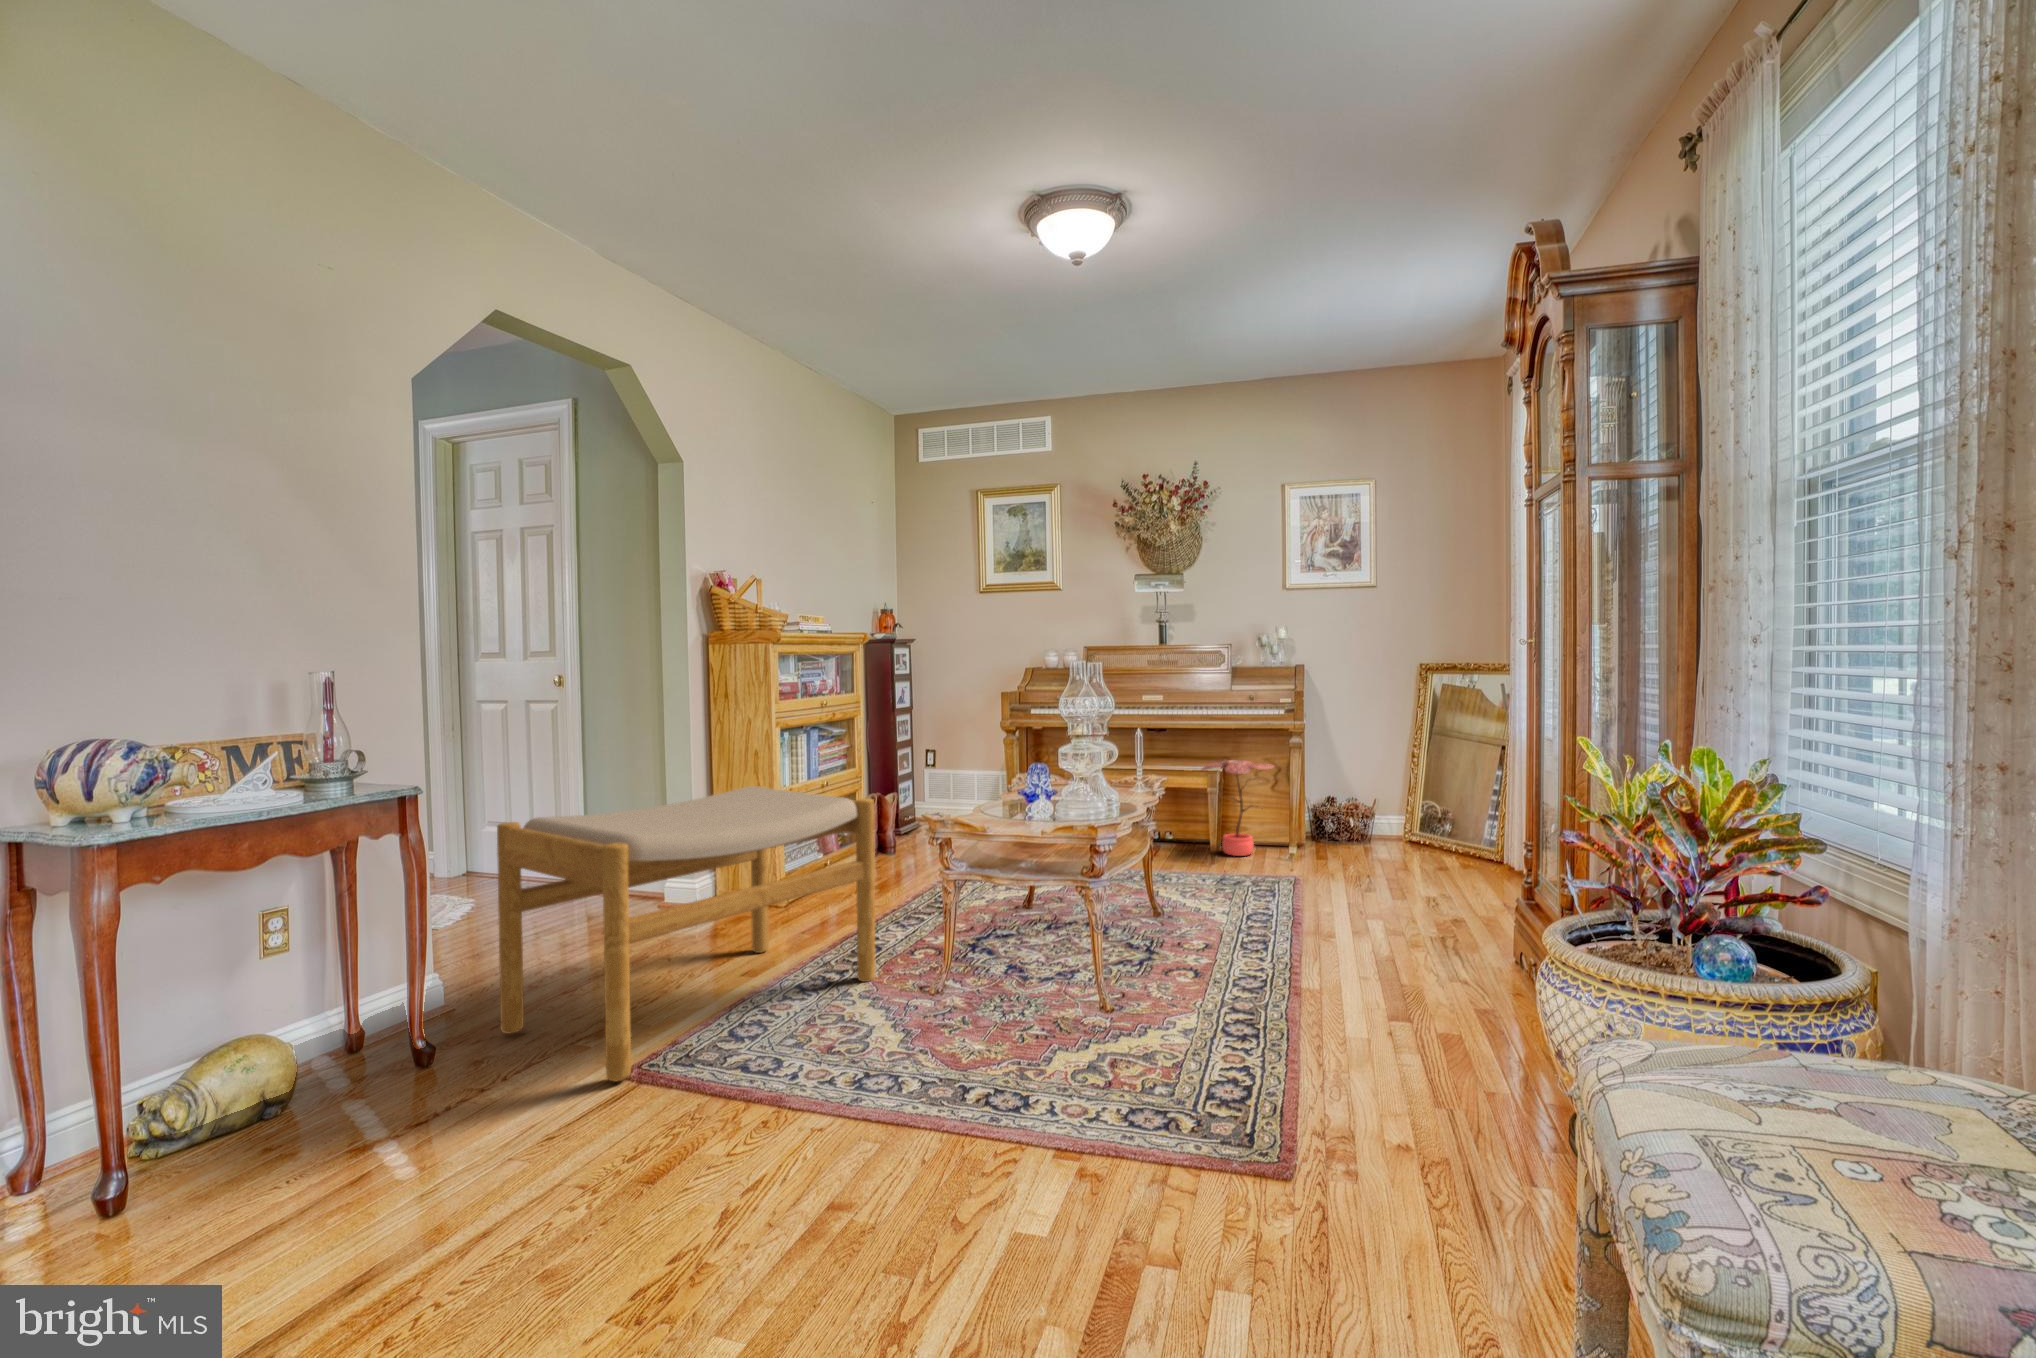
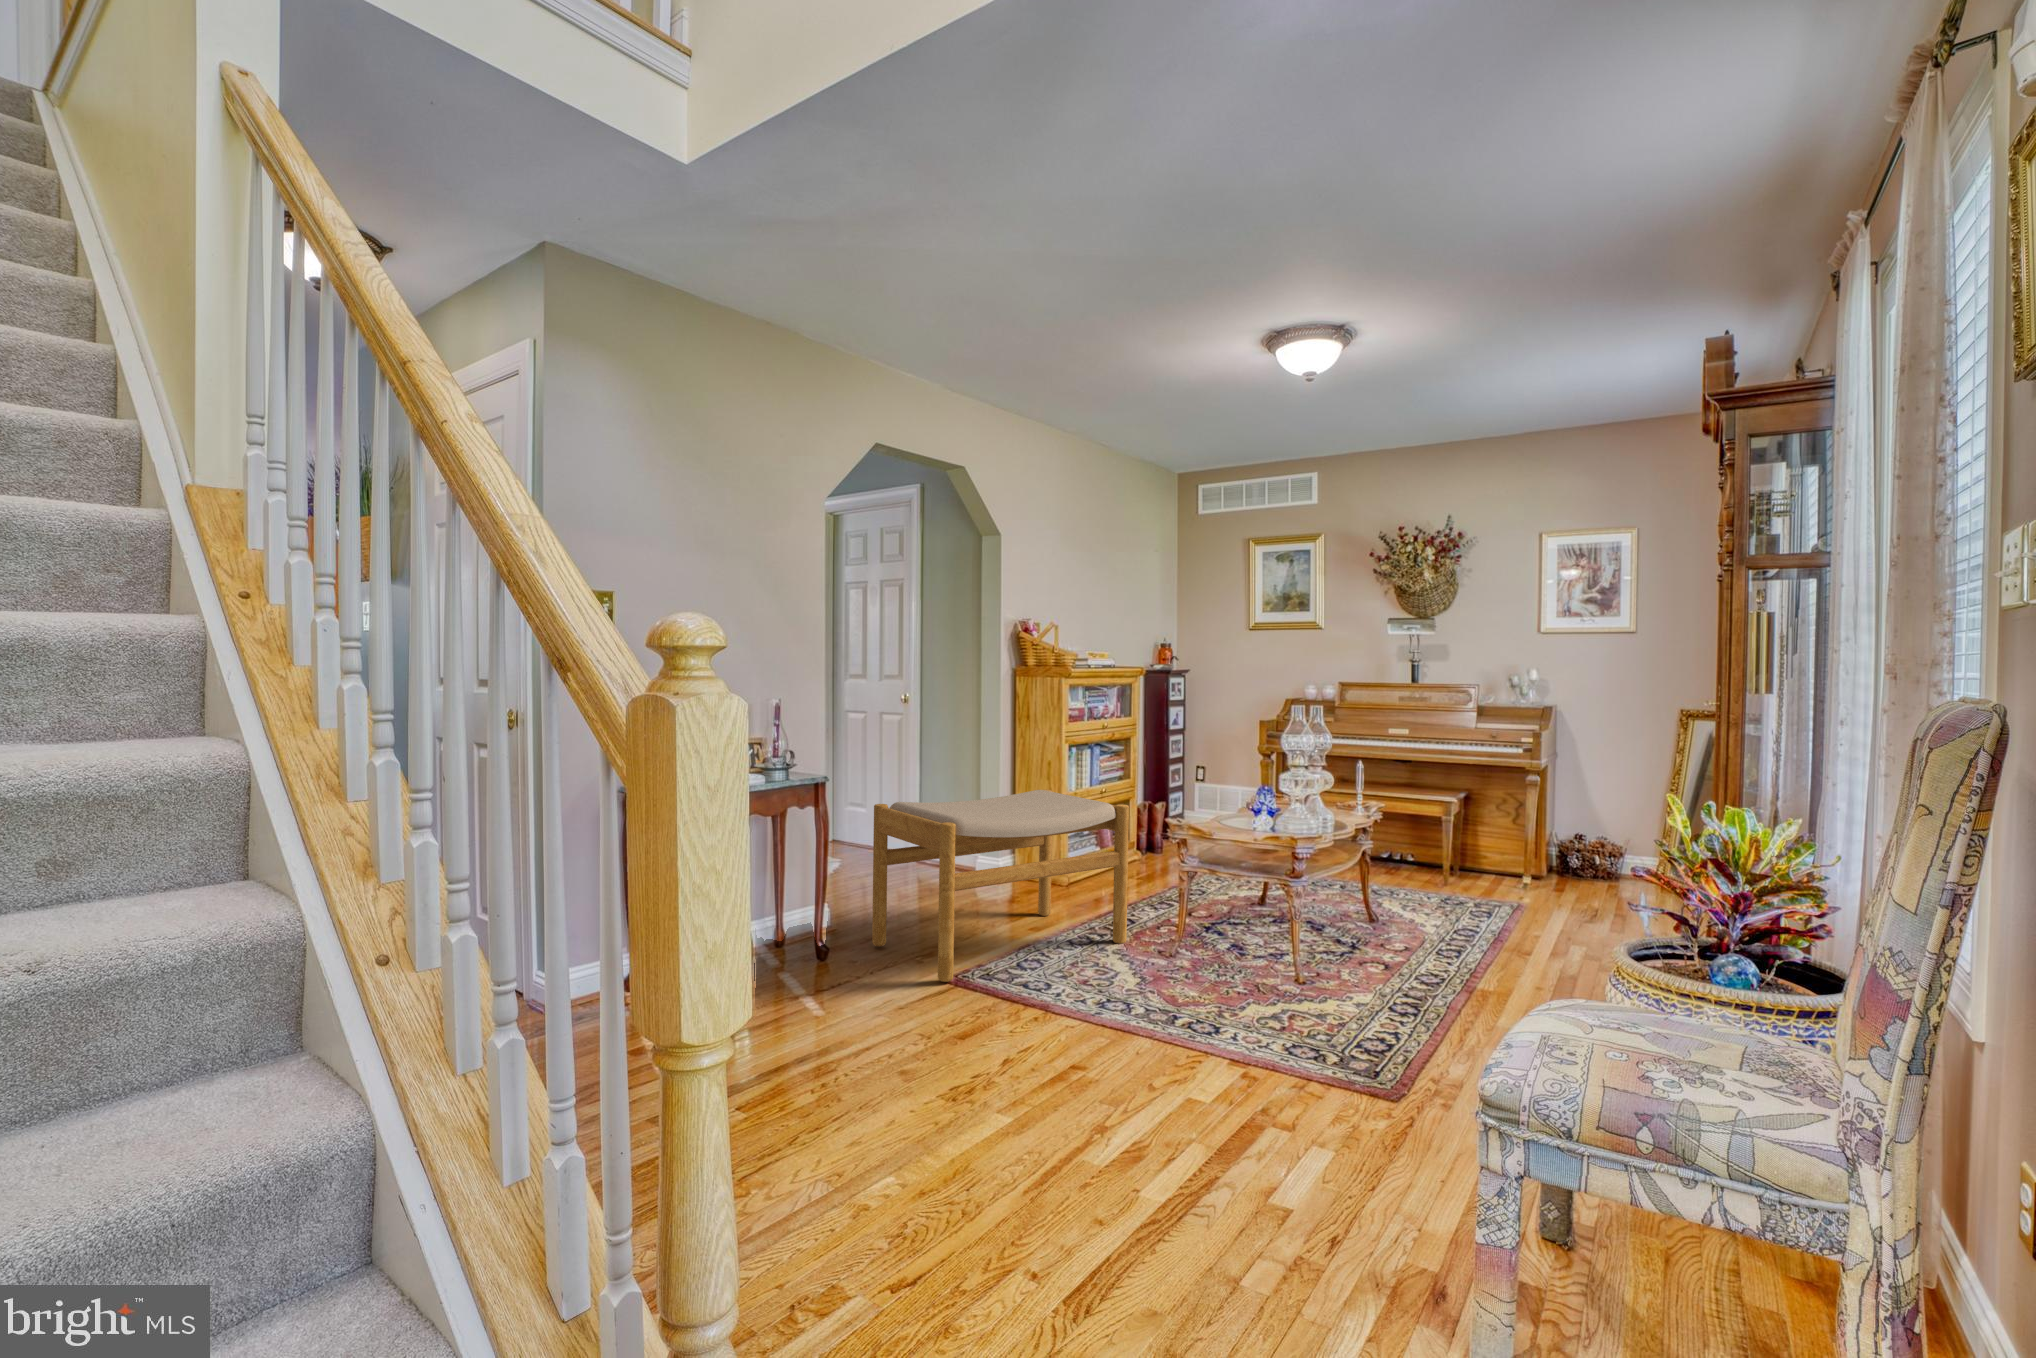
potted plant: present [1202,760,1274,856] -> none [1441,793,1515,882]

